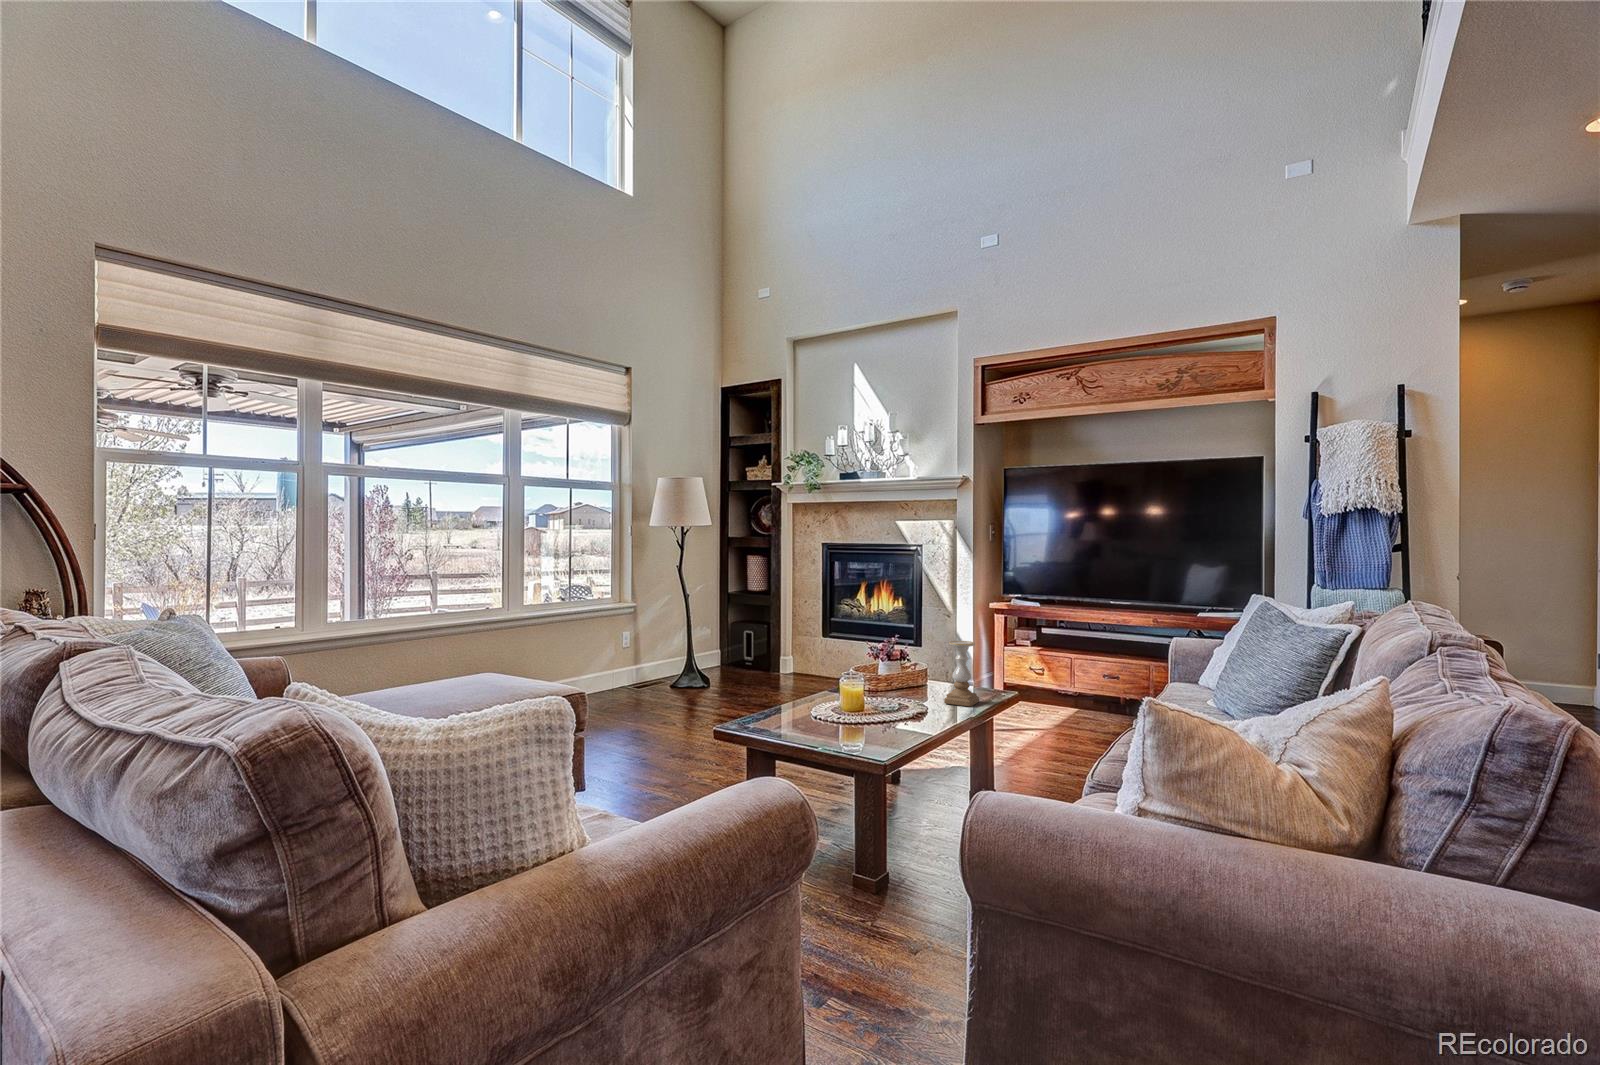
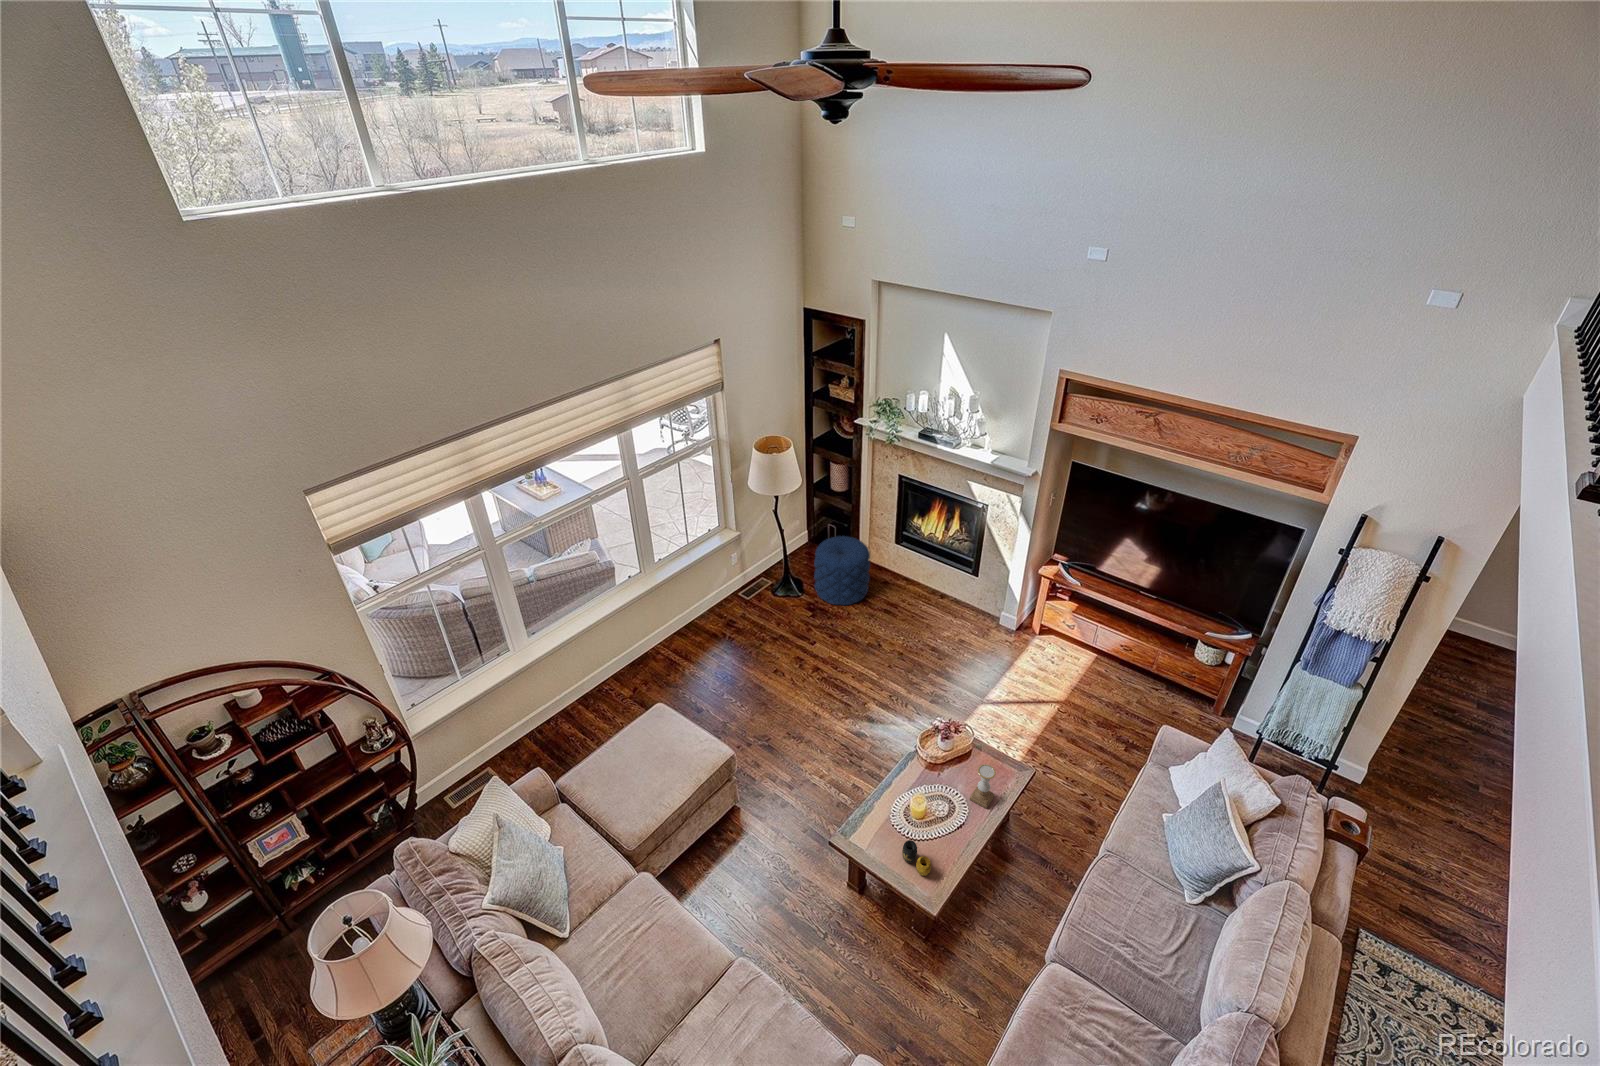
pouf: none [725,620,793,691] -> present [814,536,870,605]
vase: none [850,698,897,741] -> present [902,840,931,876]

